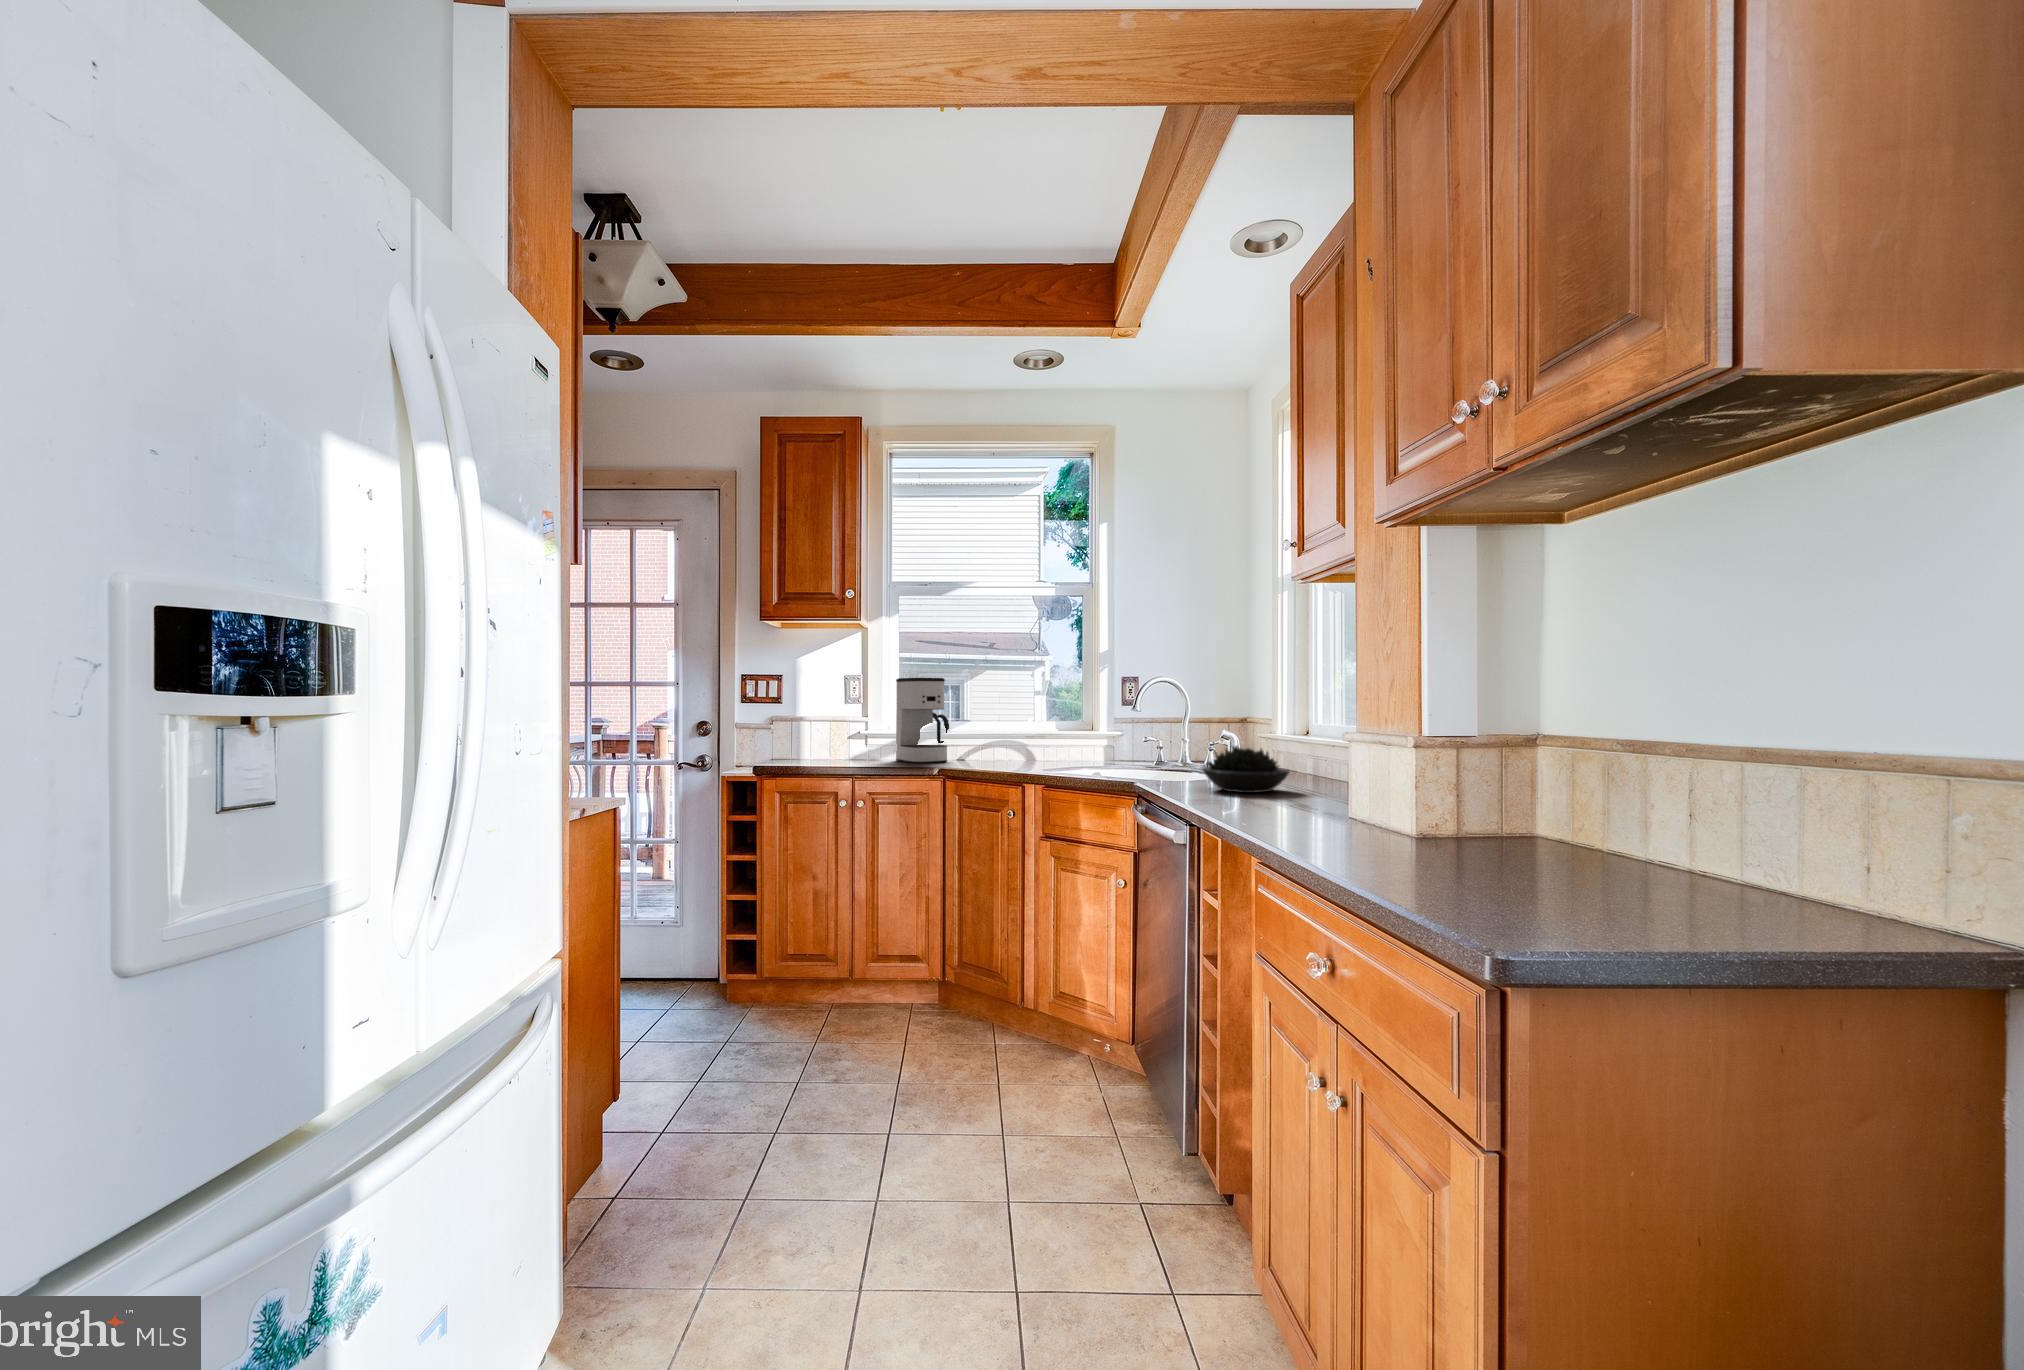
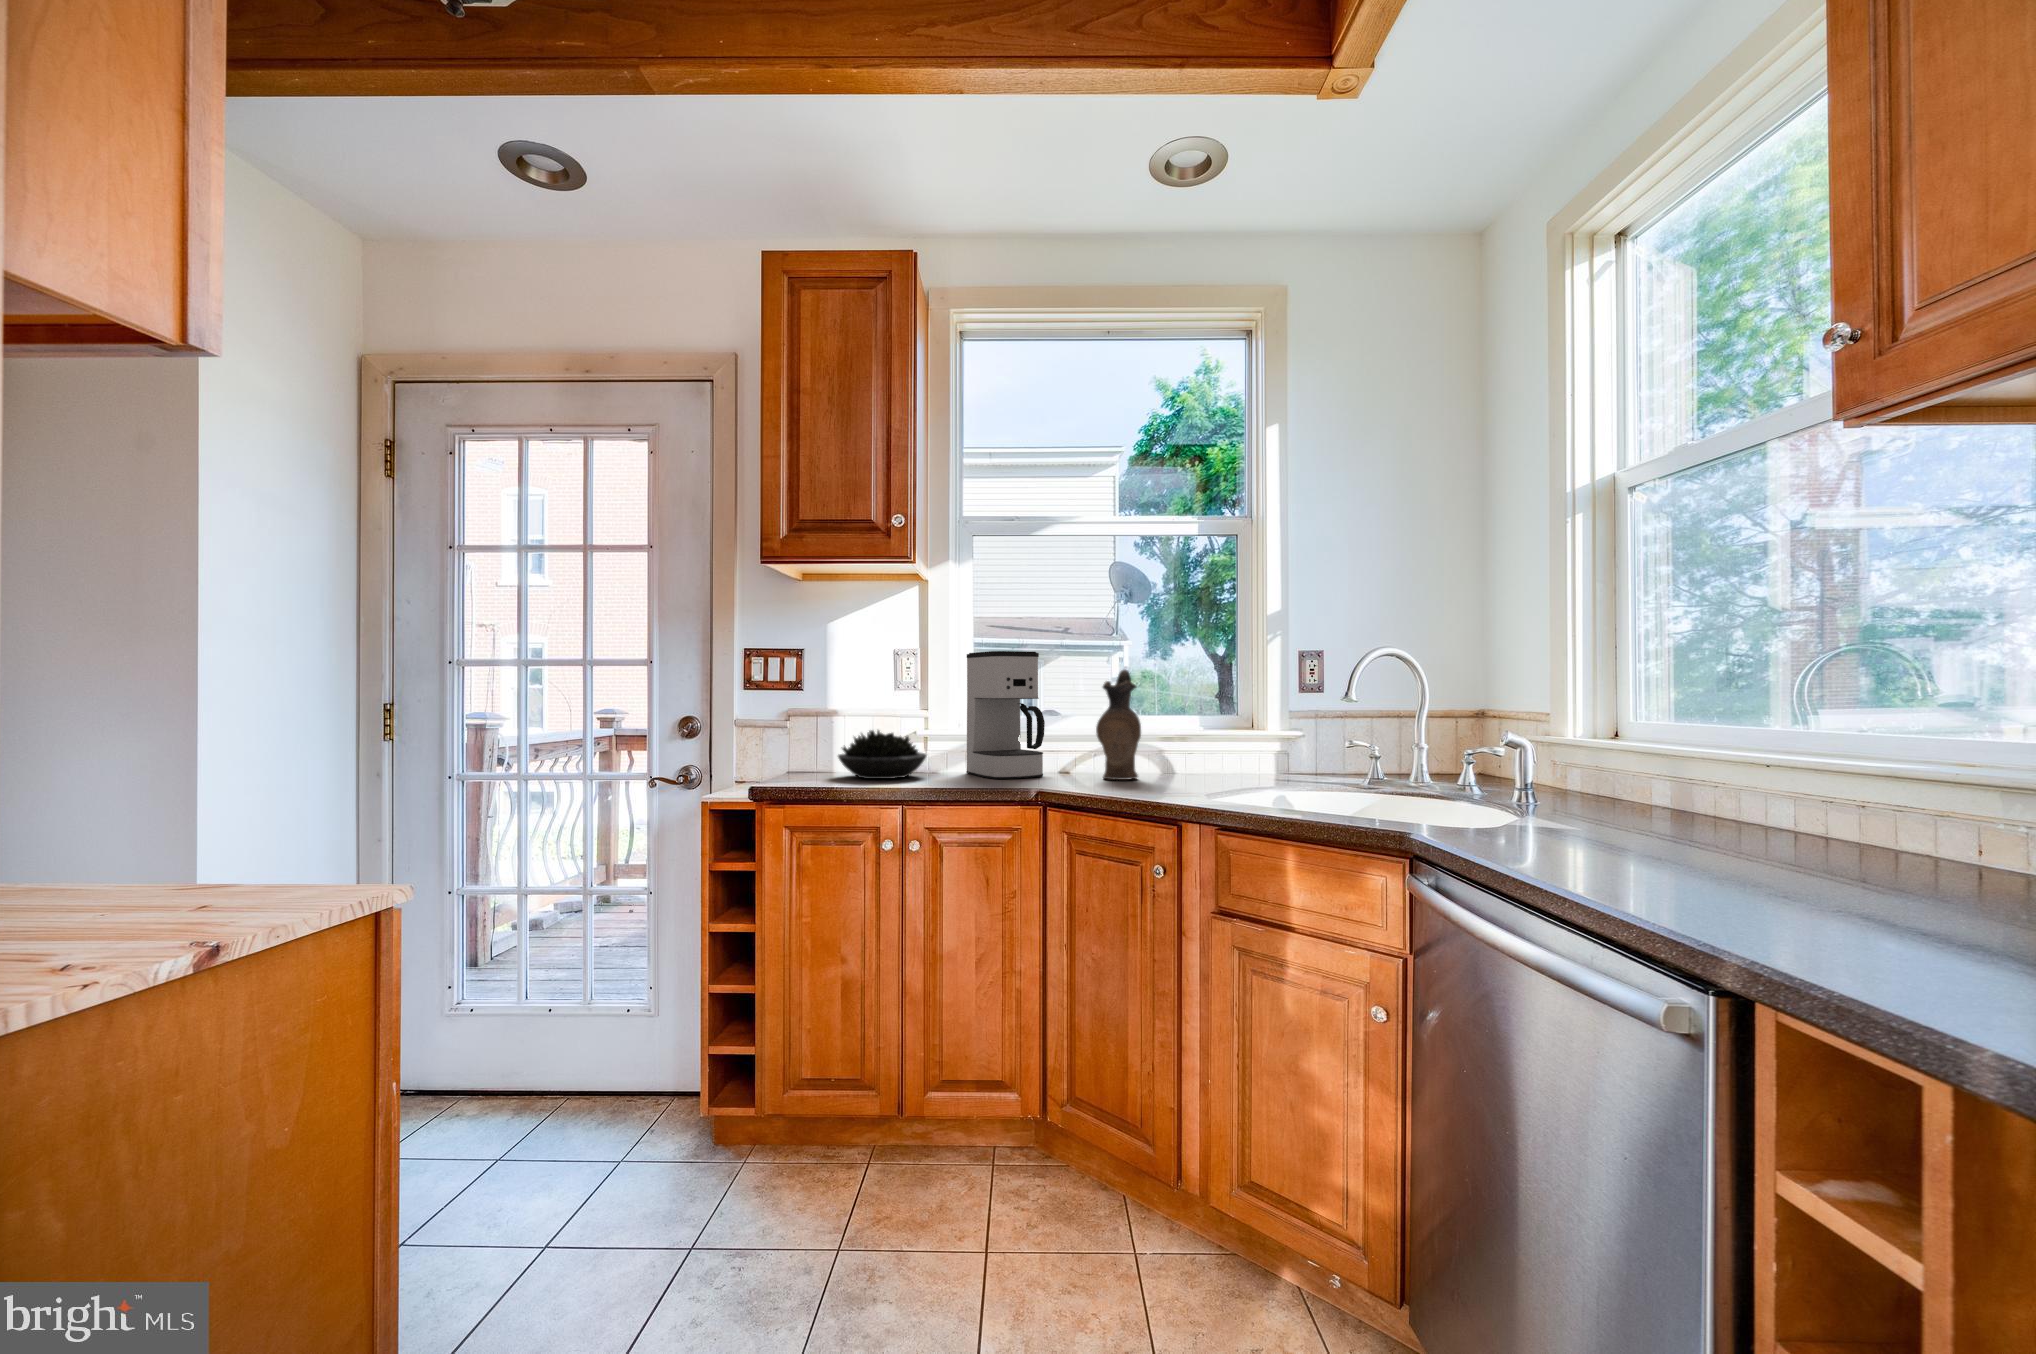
ceramic pitcher: none [981,690,1011,763] -> present [1096,670,1141,780]
succulent plant: present [1203,746,1290,793] -> present [838,730,927,779]

